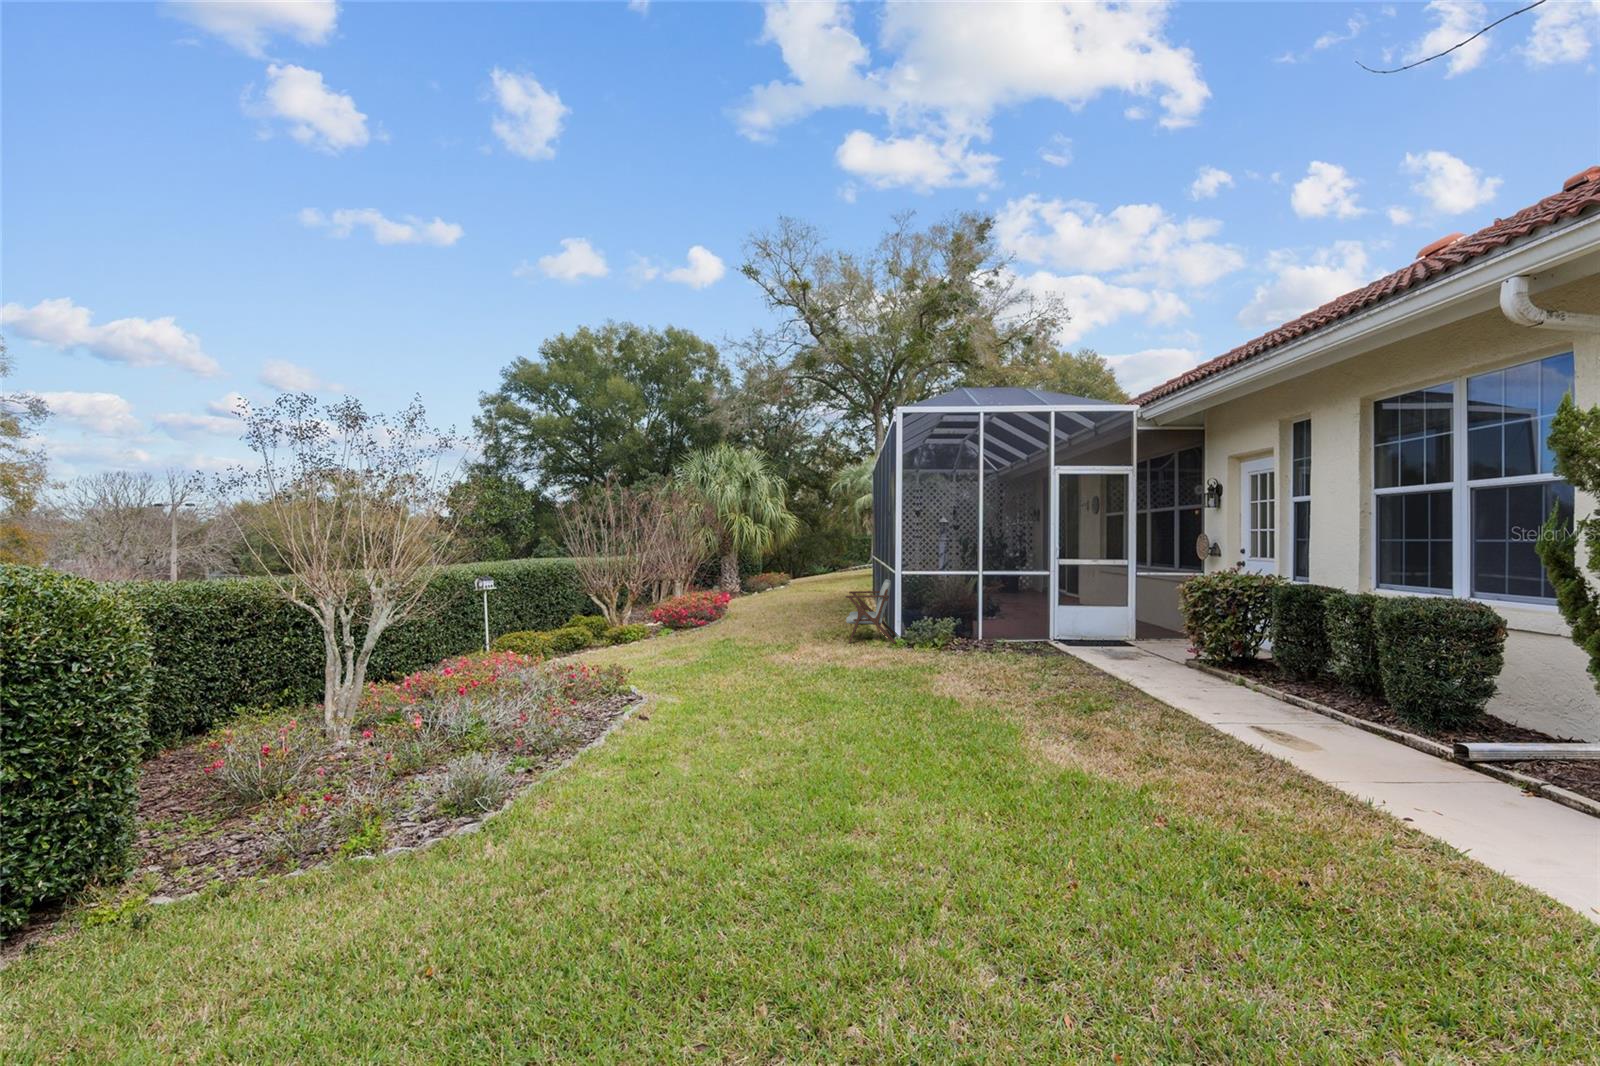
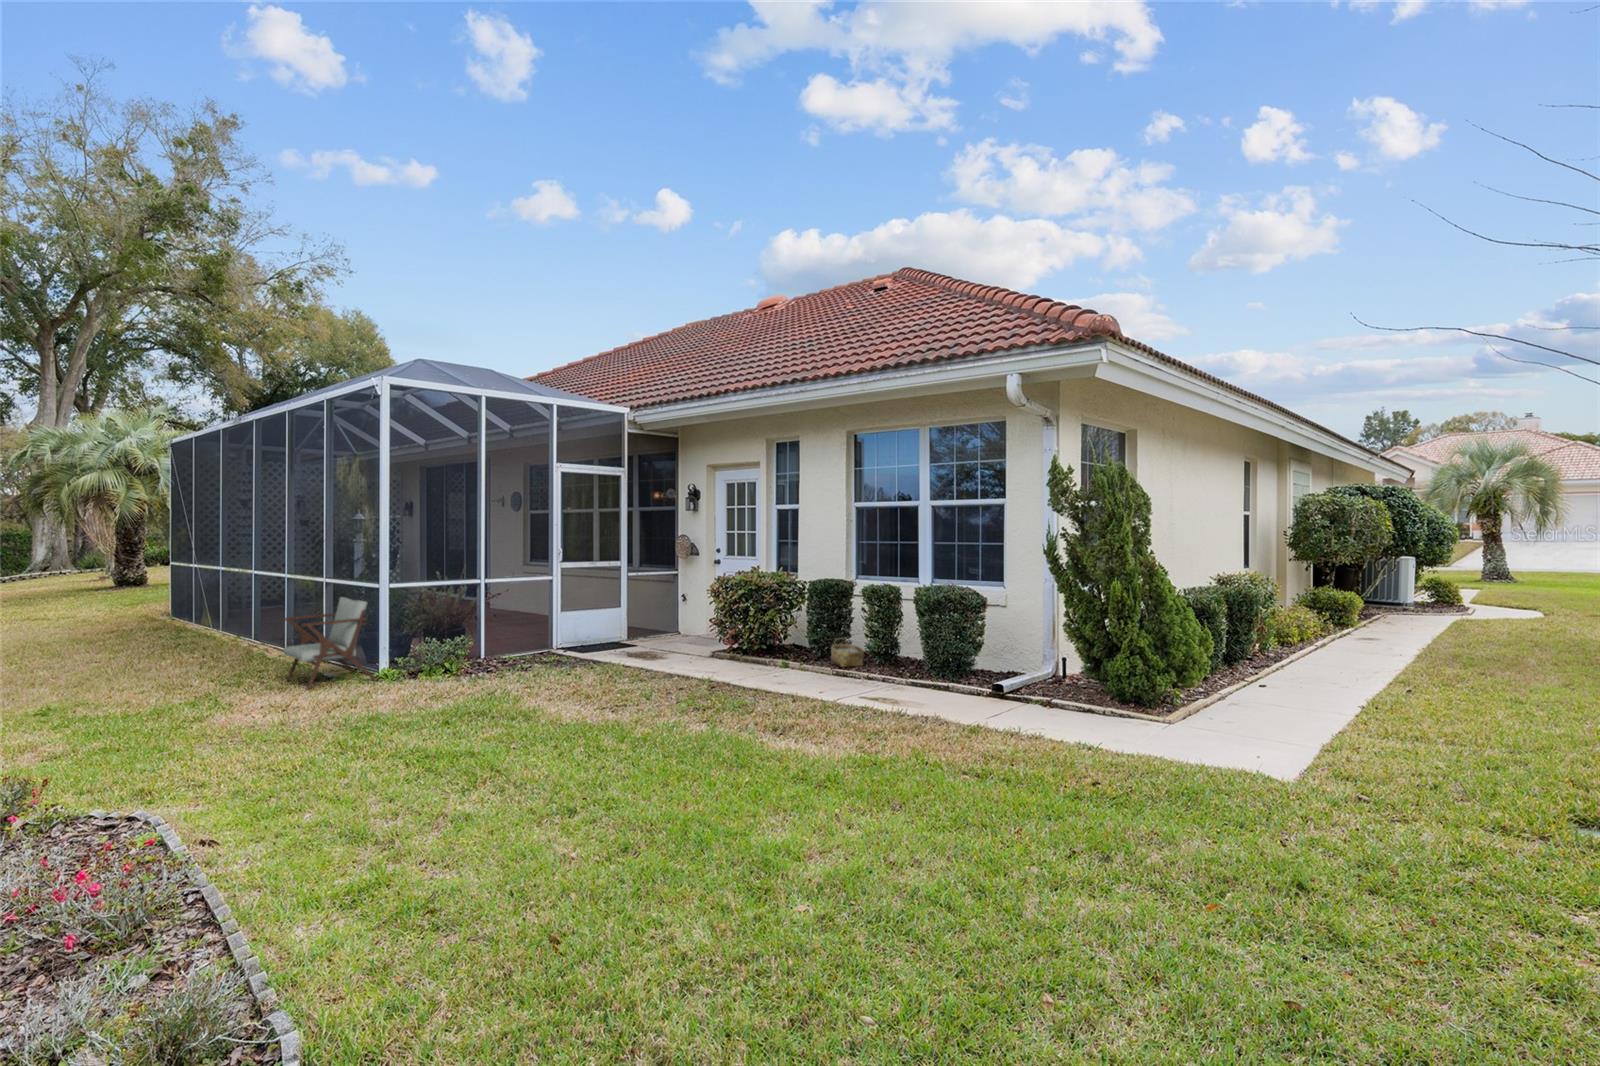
woven basket: none [1322,665,1372,706] -> present [831,639,864,667]

